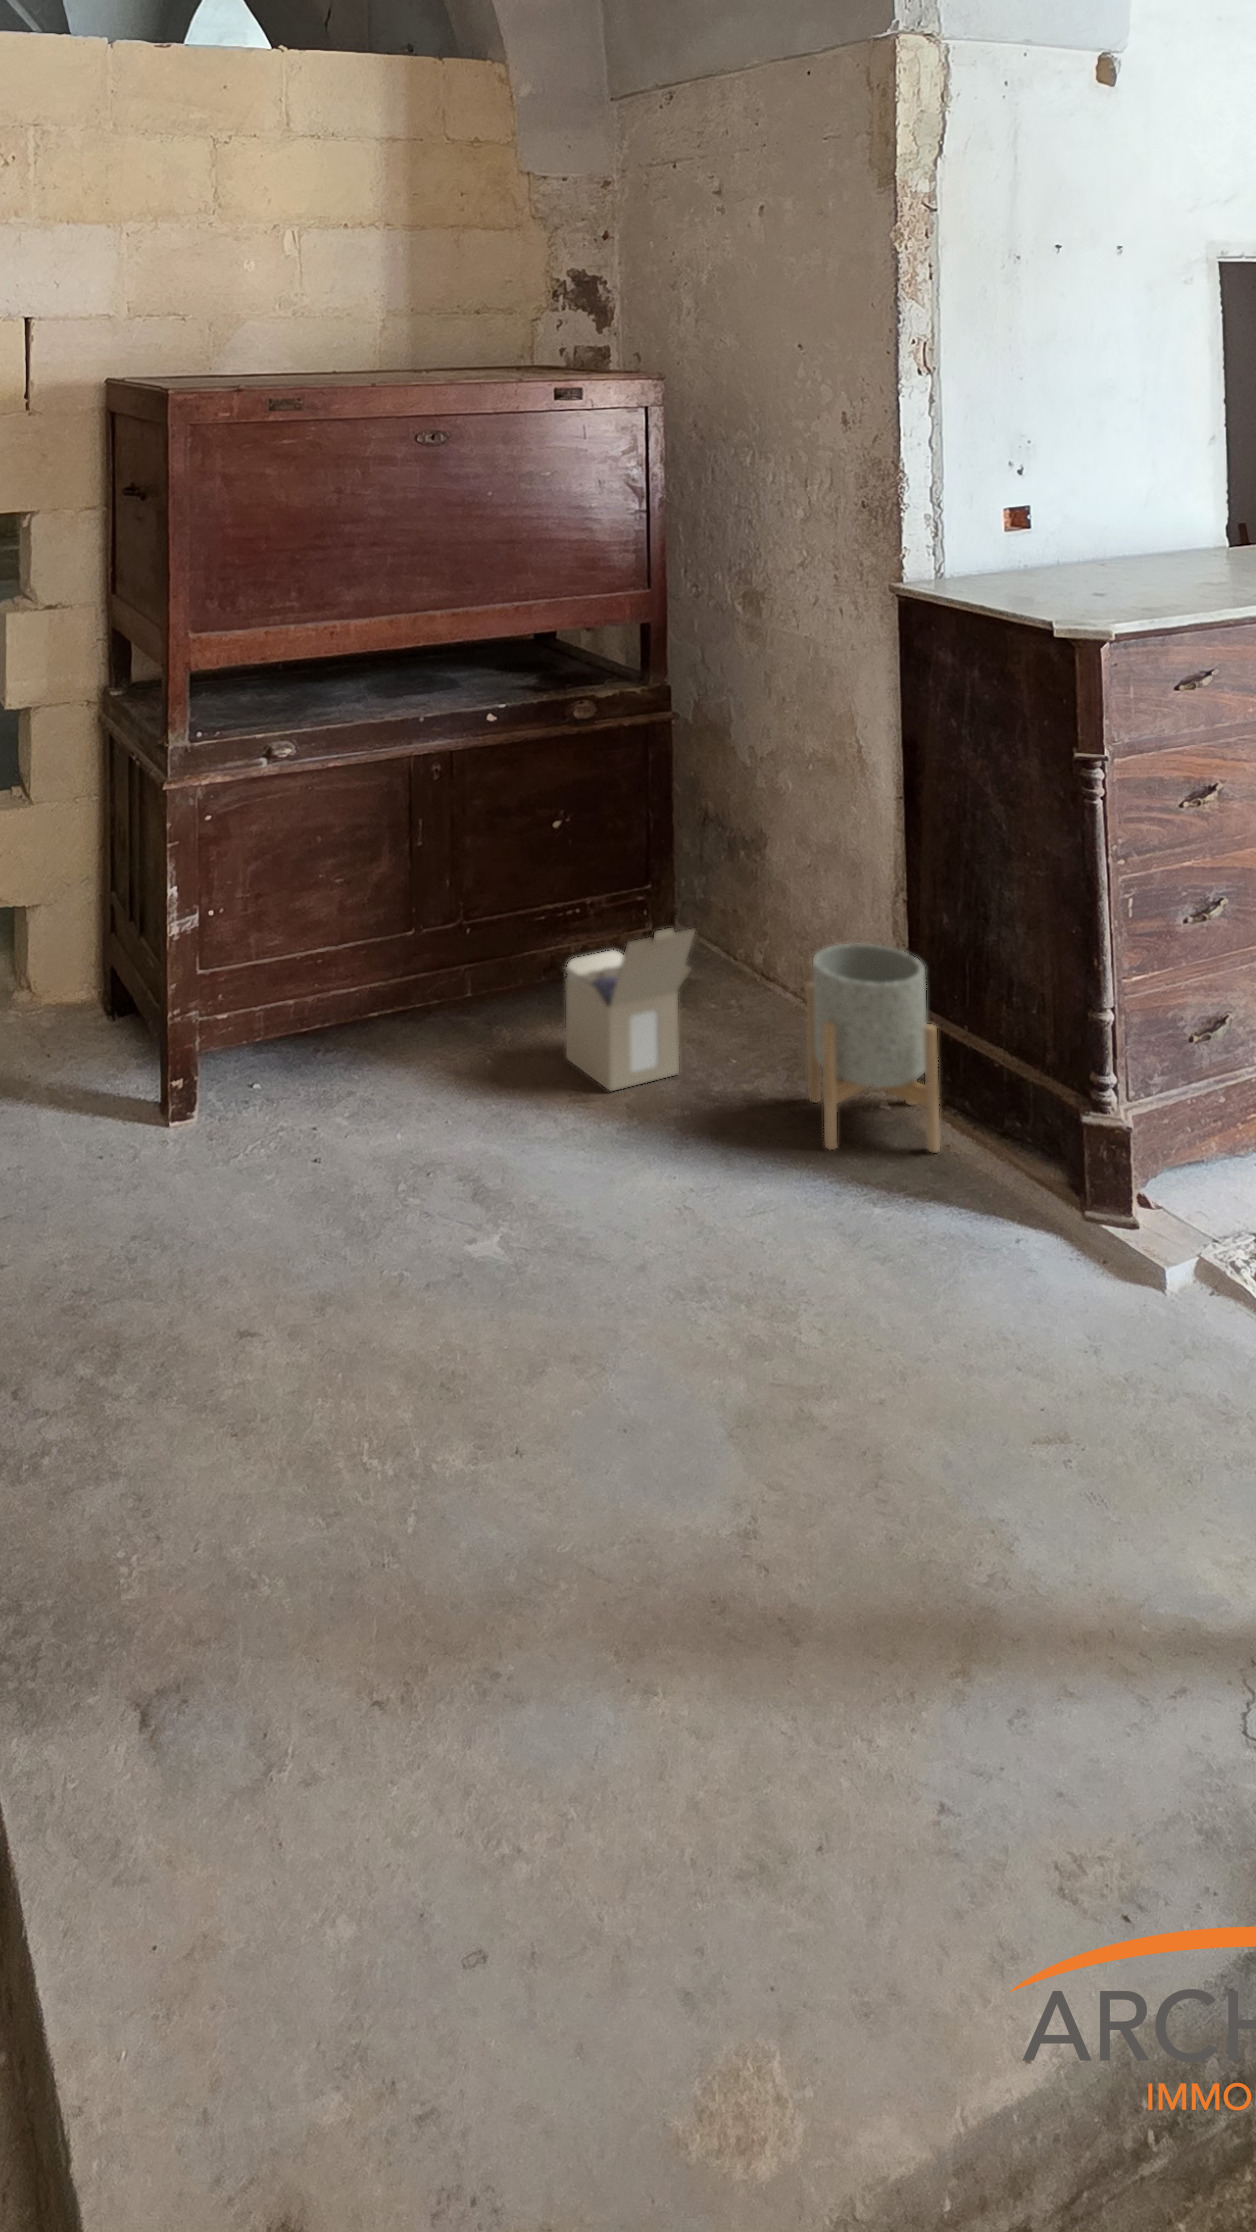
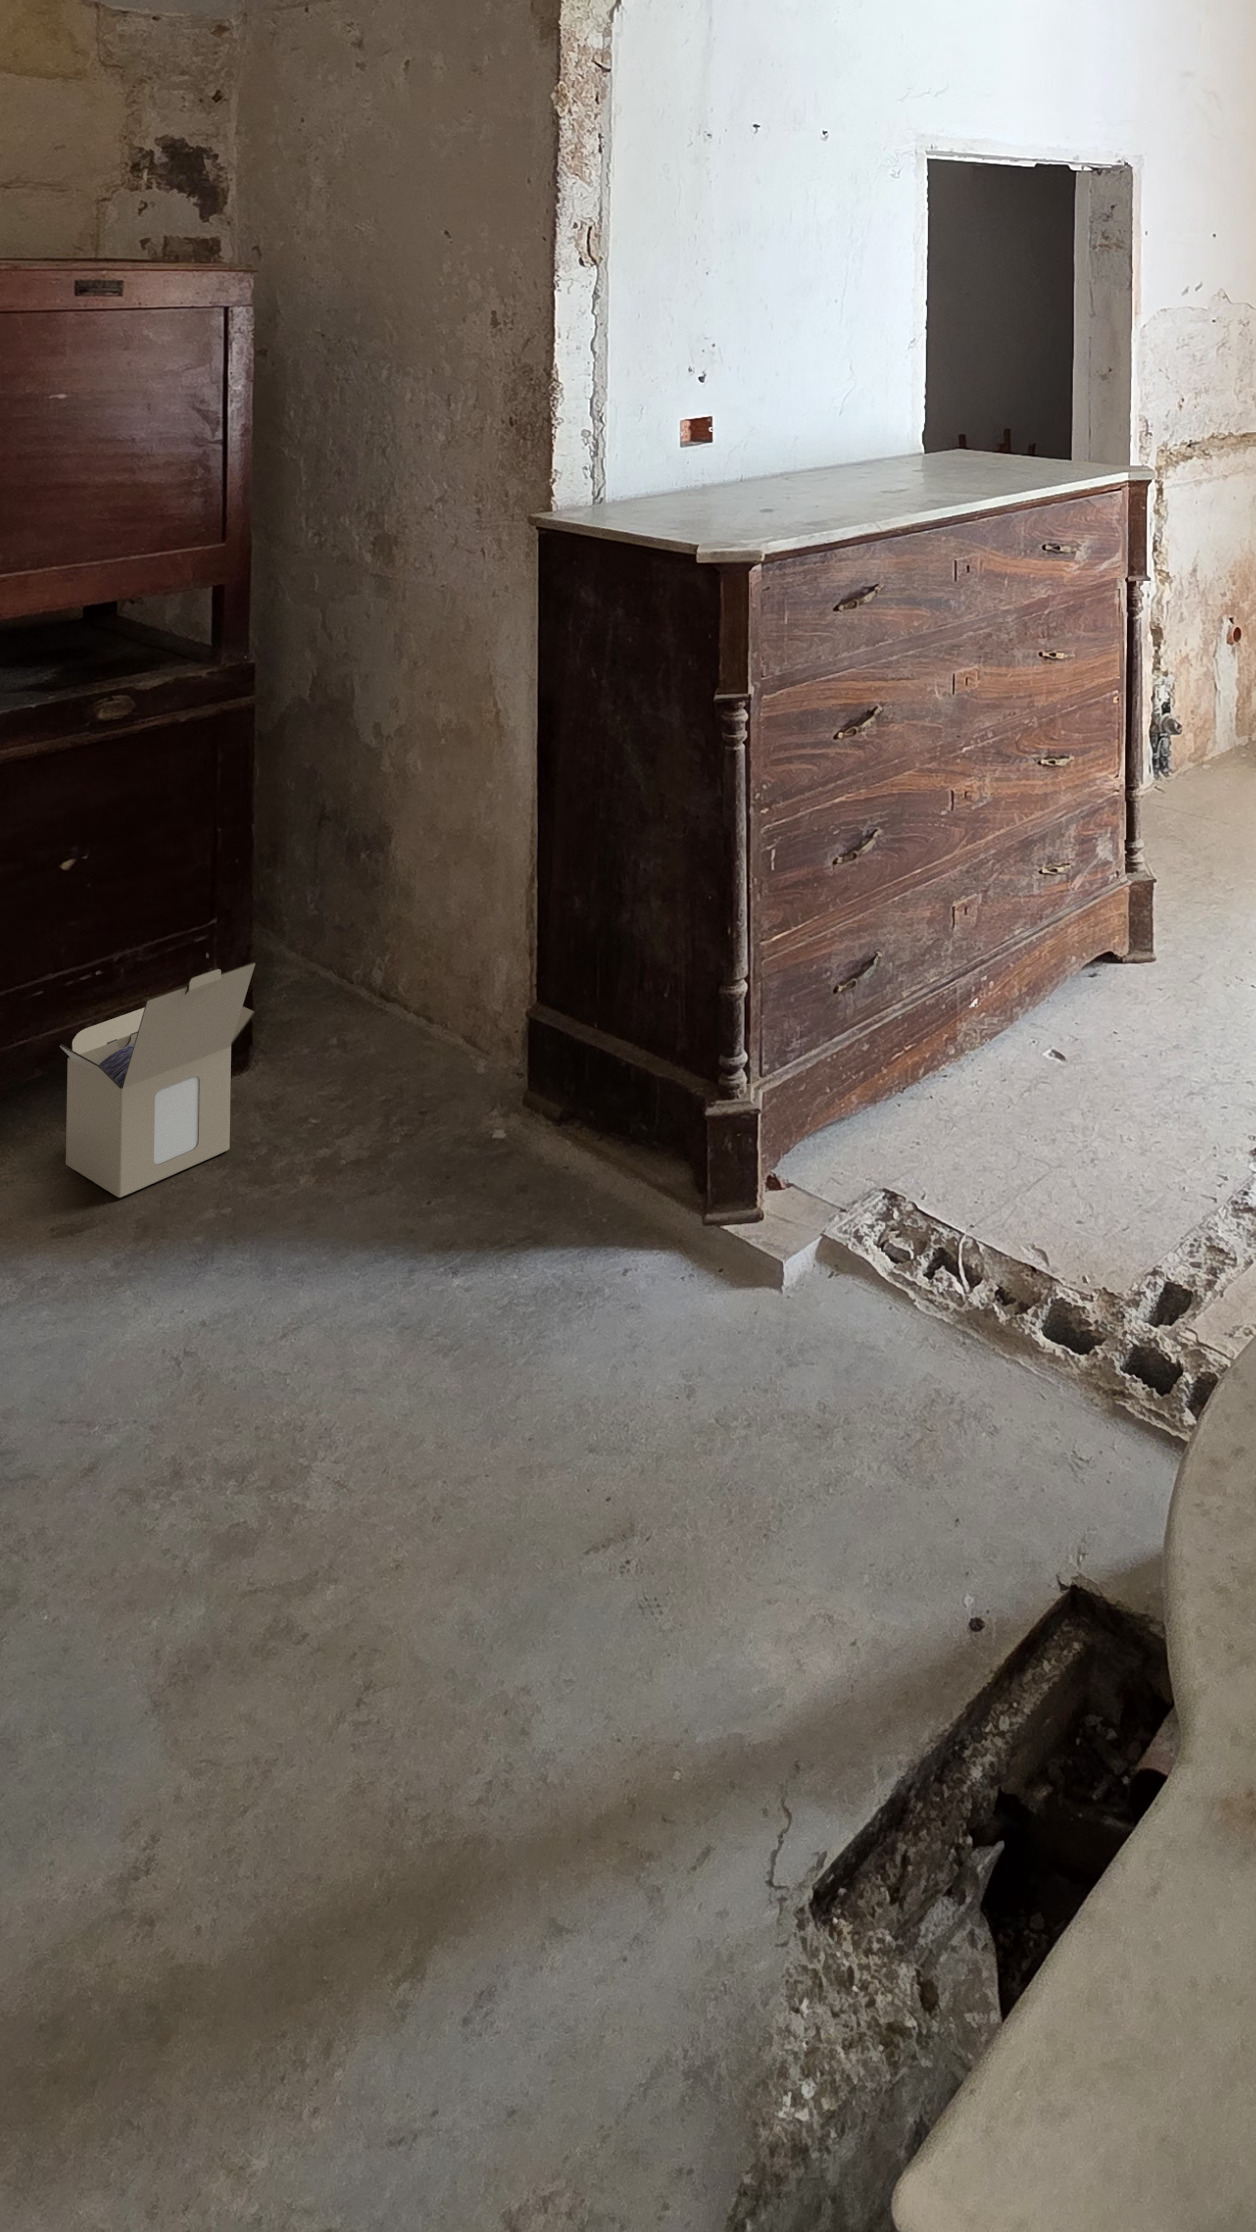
planter: present [806,944,940,1152] -> none [400,941,554,1207]

